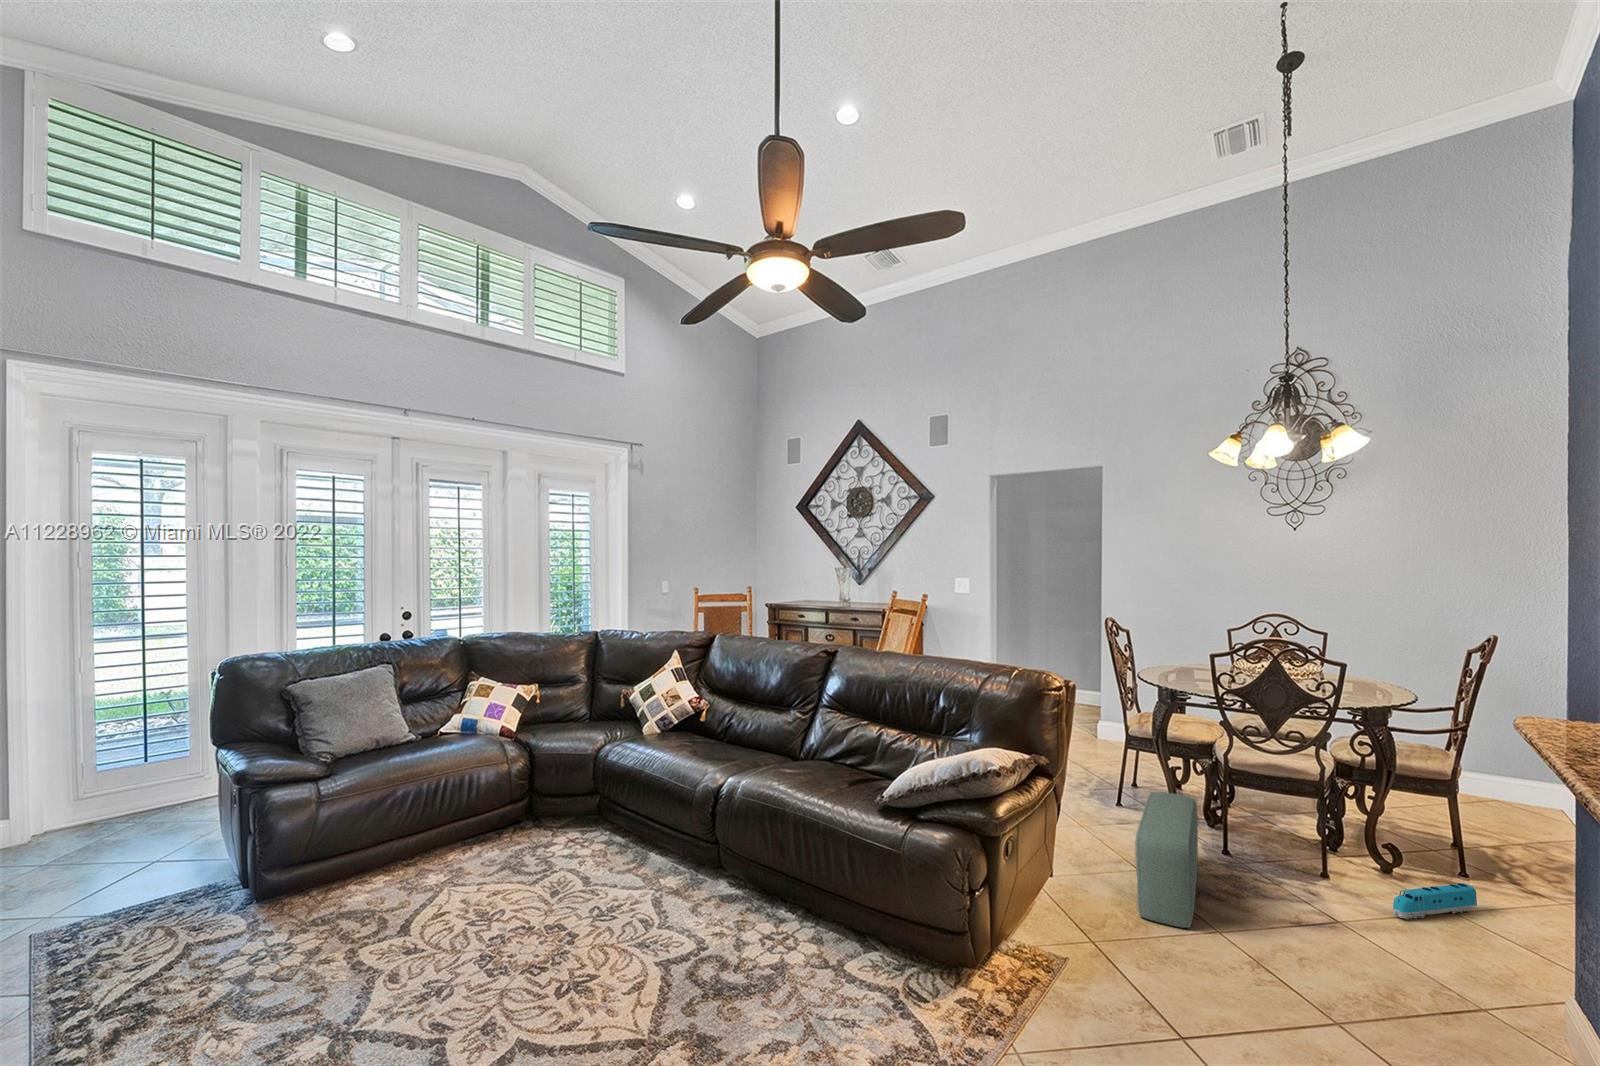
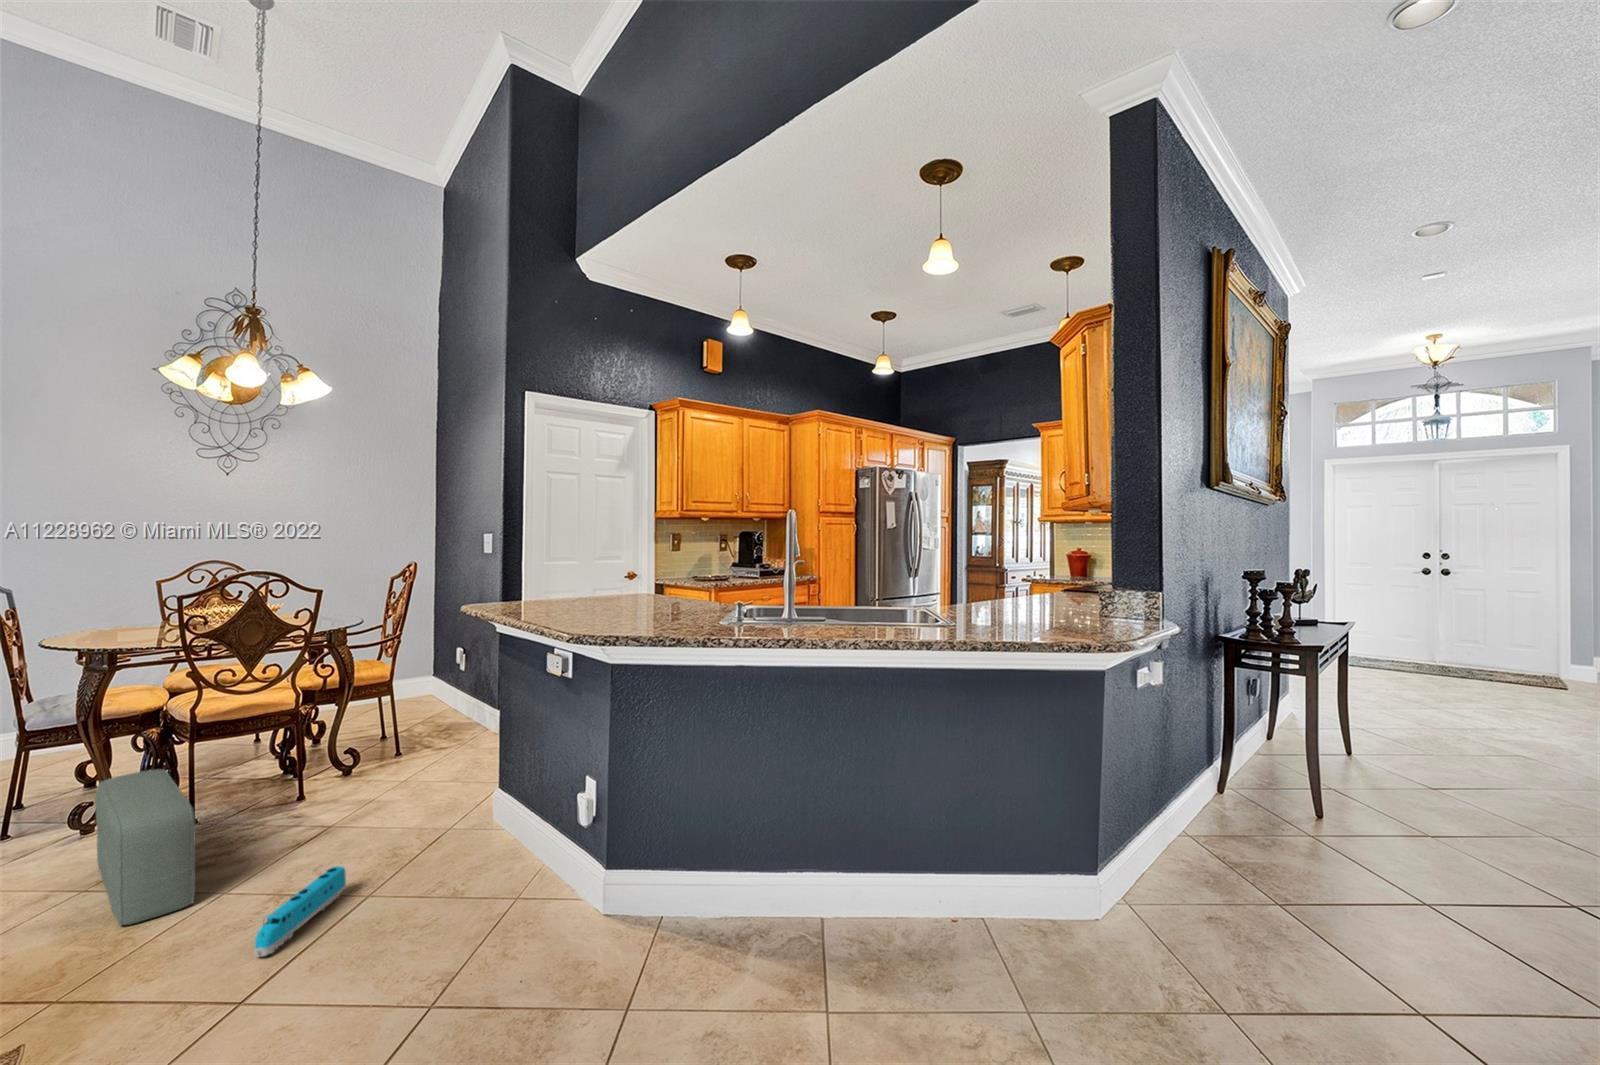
toy train: present [1393,883,1477,919] -> present [255,866,346,957]

